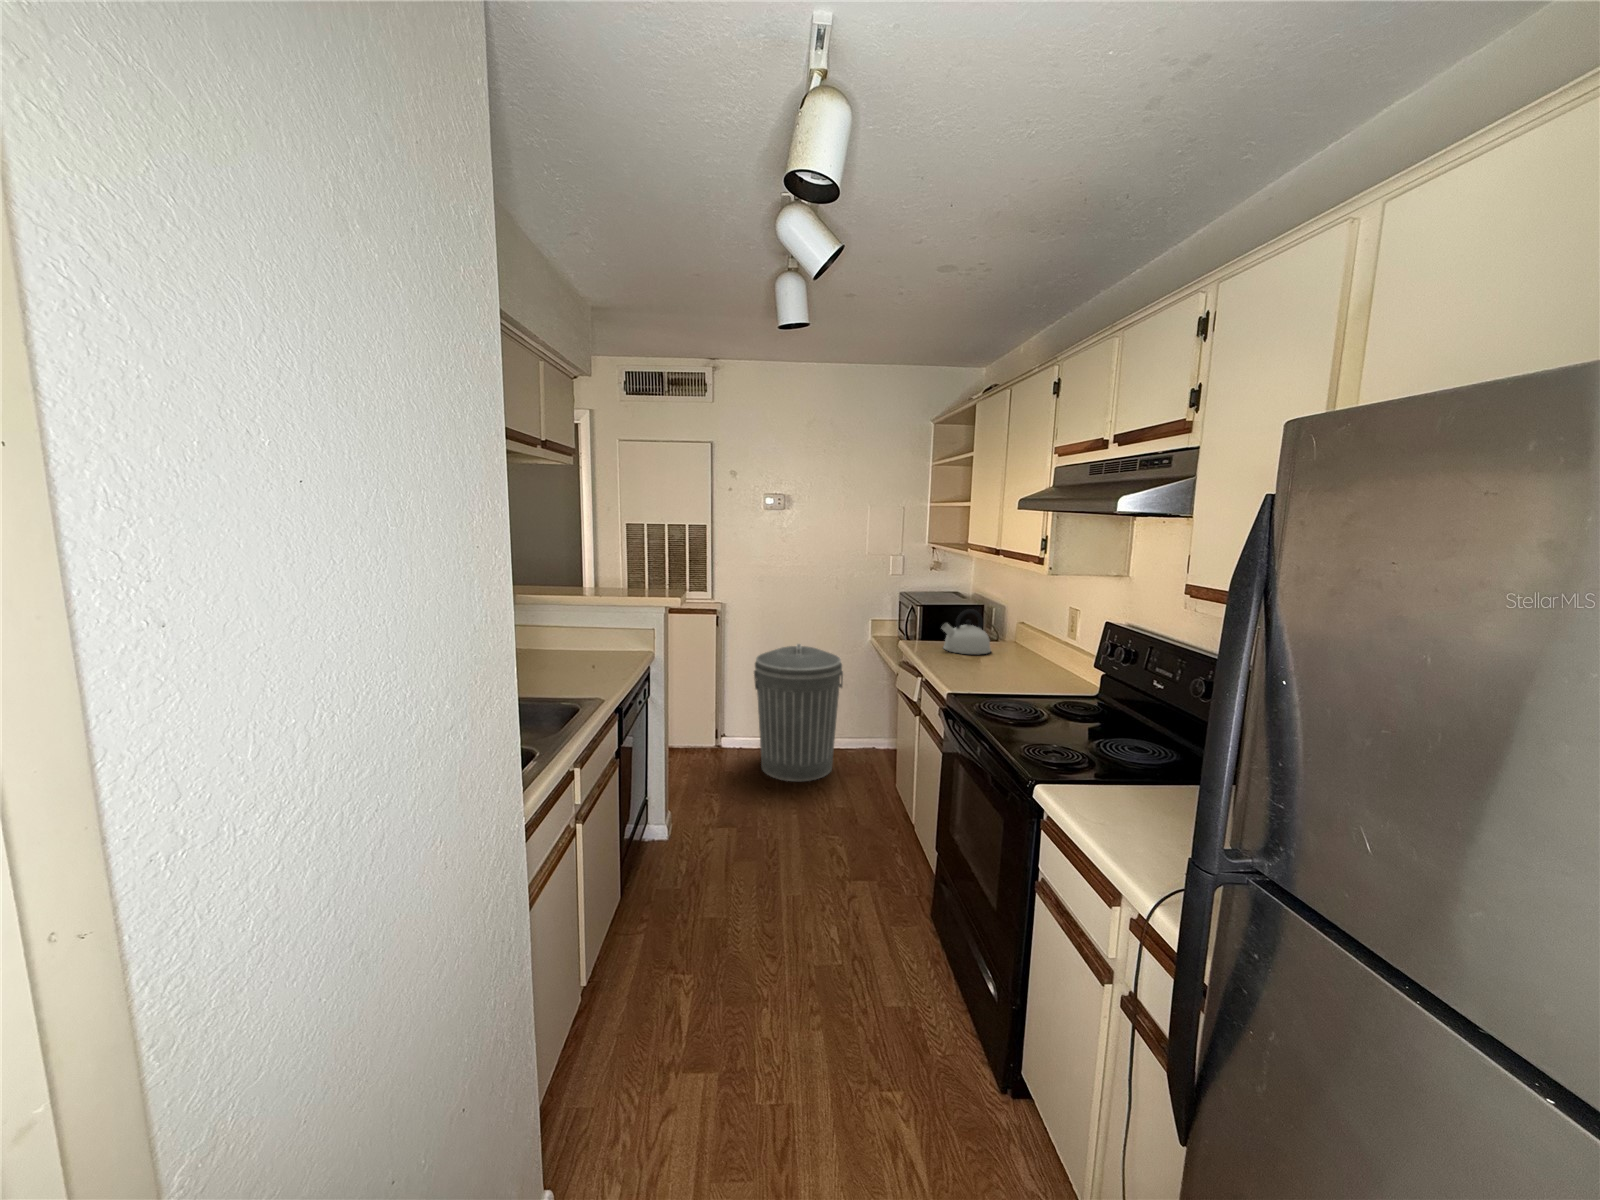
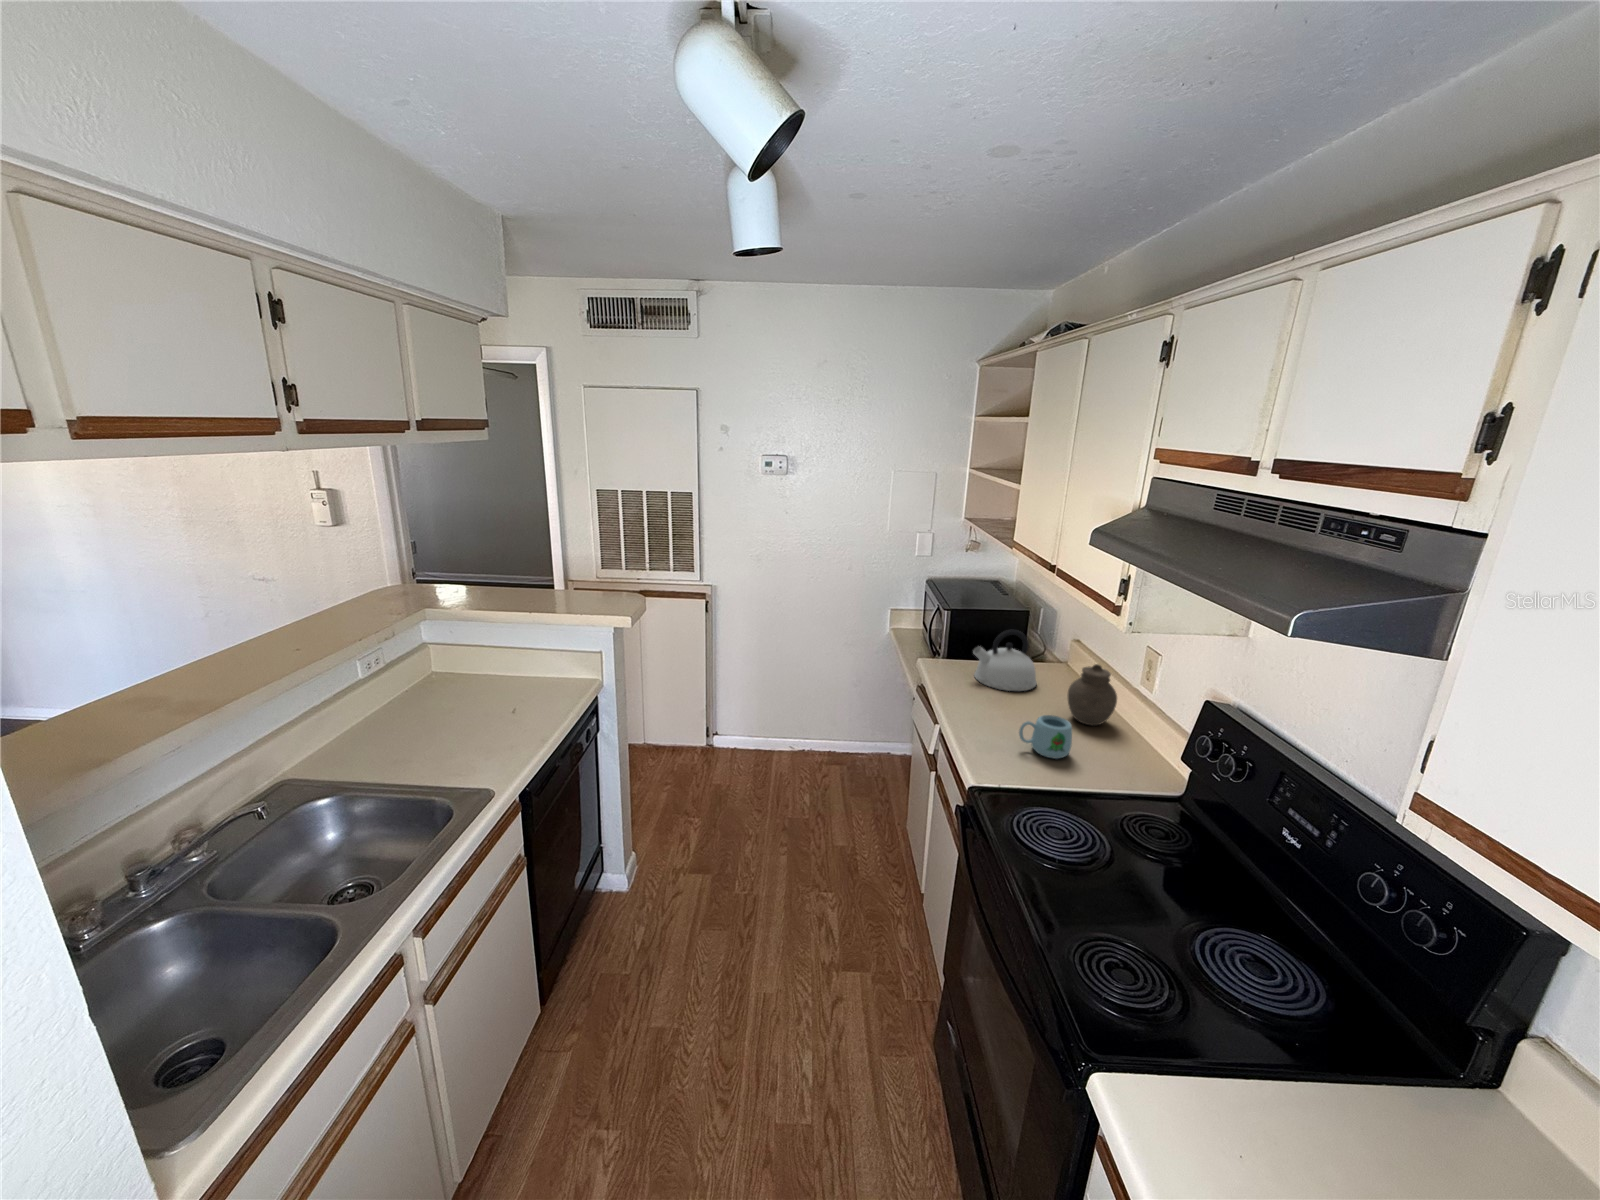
jar: none [1014,622,1050,669] -> present [1068,664,1117,725]
trash can: present [754,644,843,781] -> none [745,640,853,804]
mug: none [980,653,1018,682] -> present [1019,715,1072,759]

